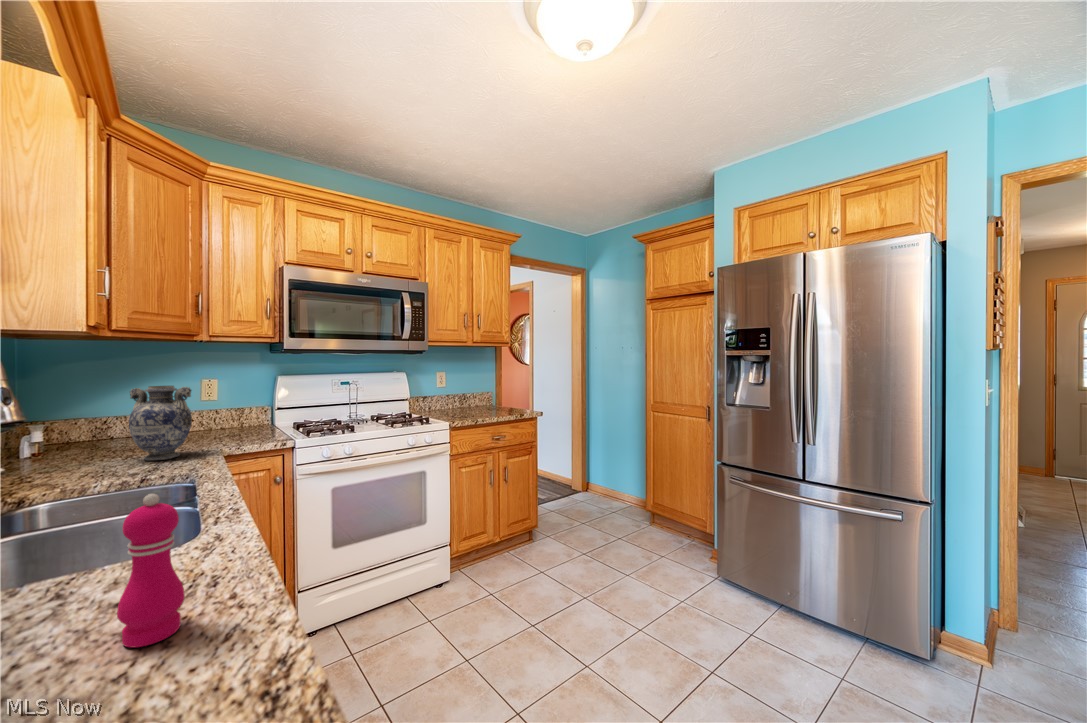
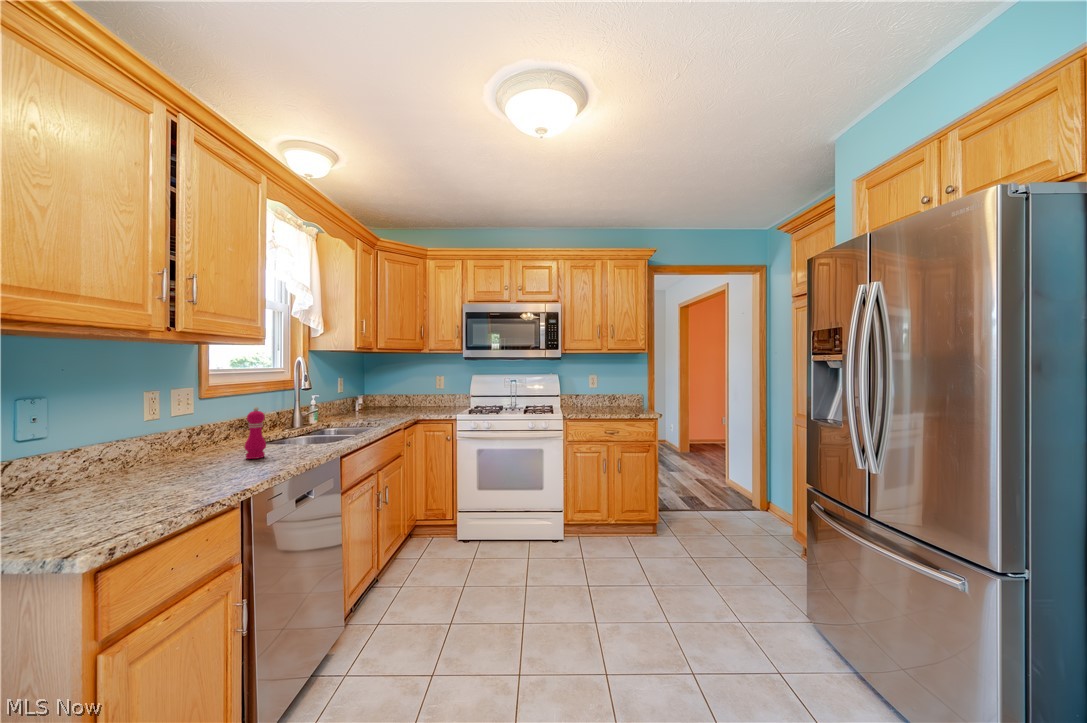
decorative vase: present [129,386,192,461] -> none [374,377,401,416]

